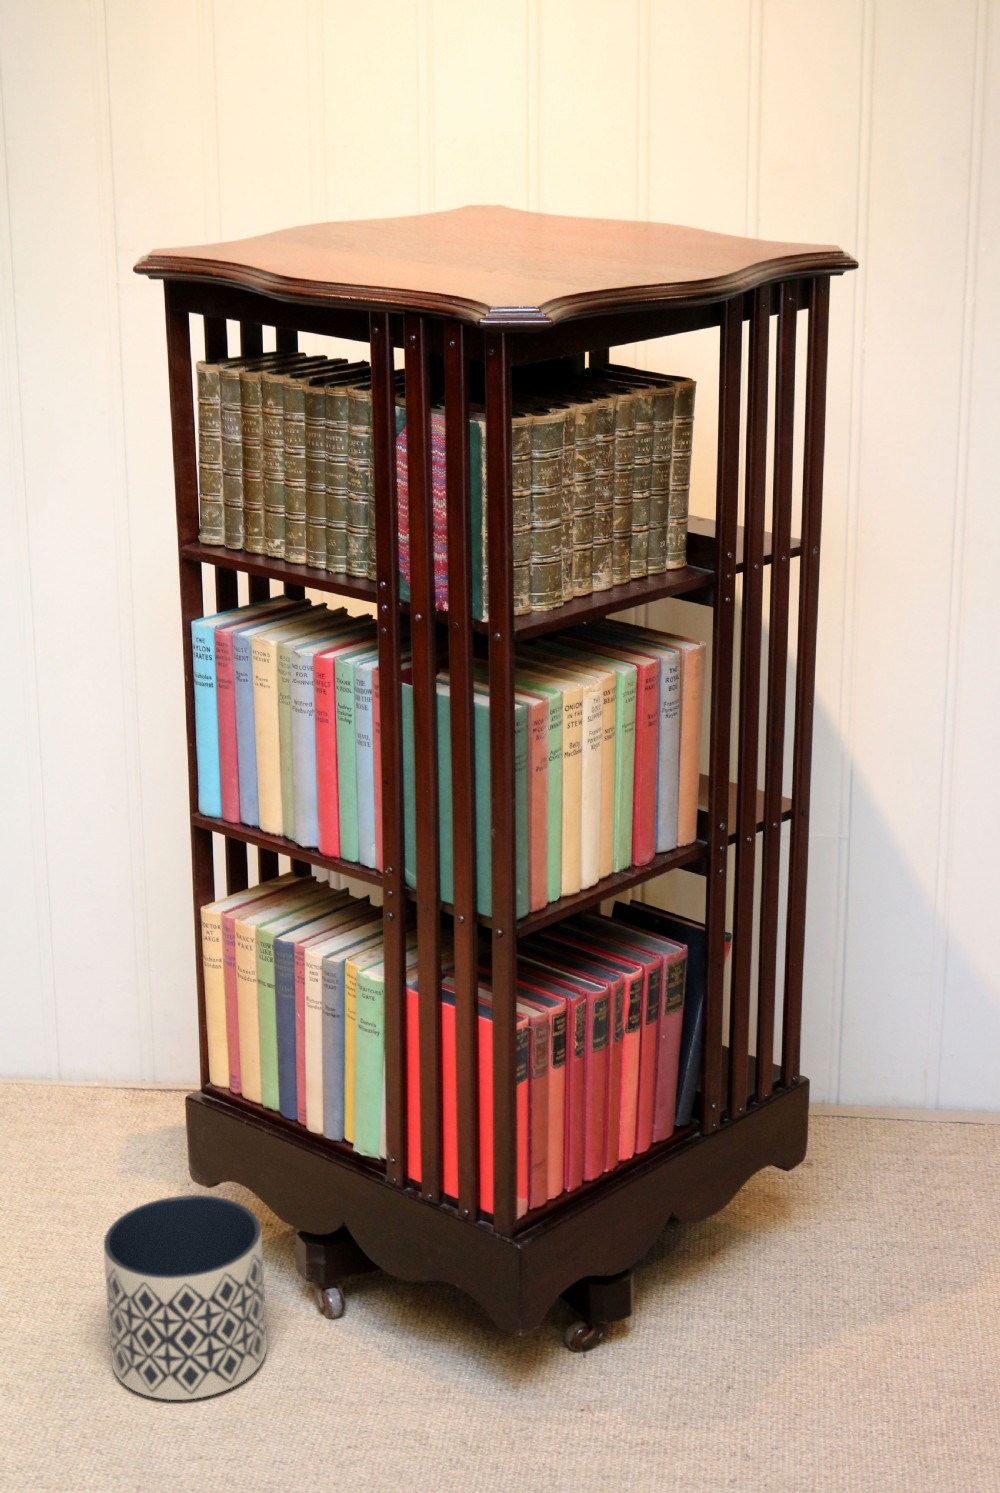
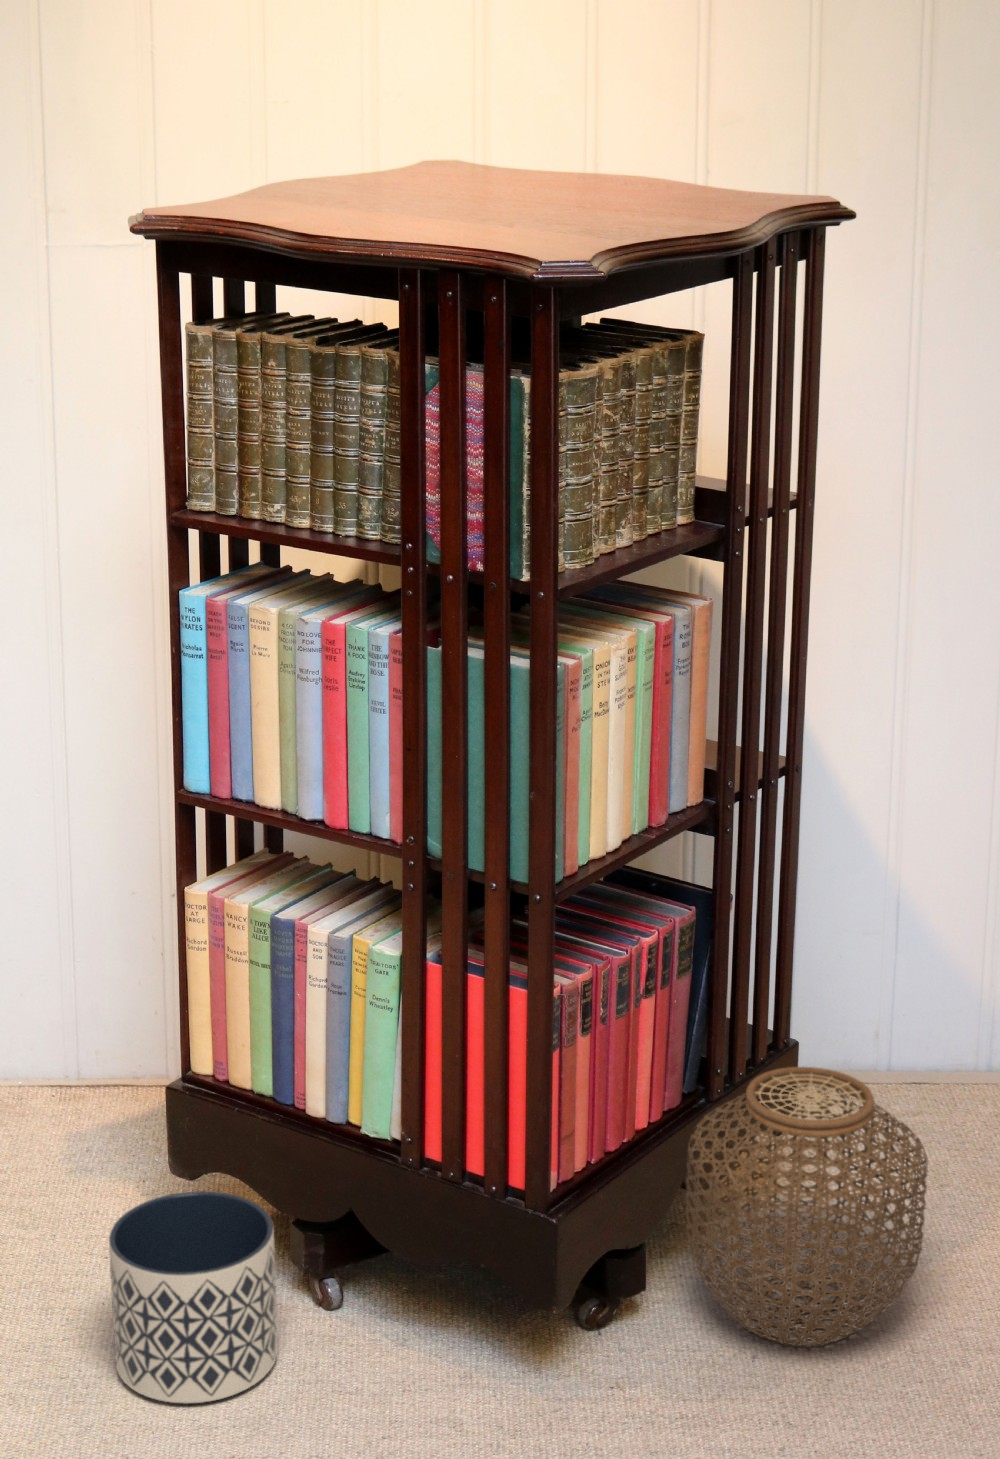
woven basket: none [669,1107,908,1386] -> present [685,1067,928,1347]

